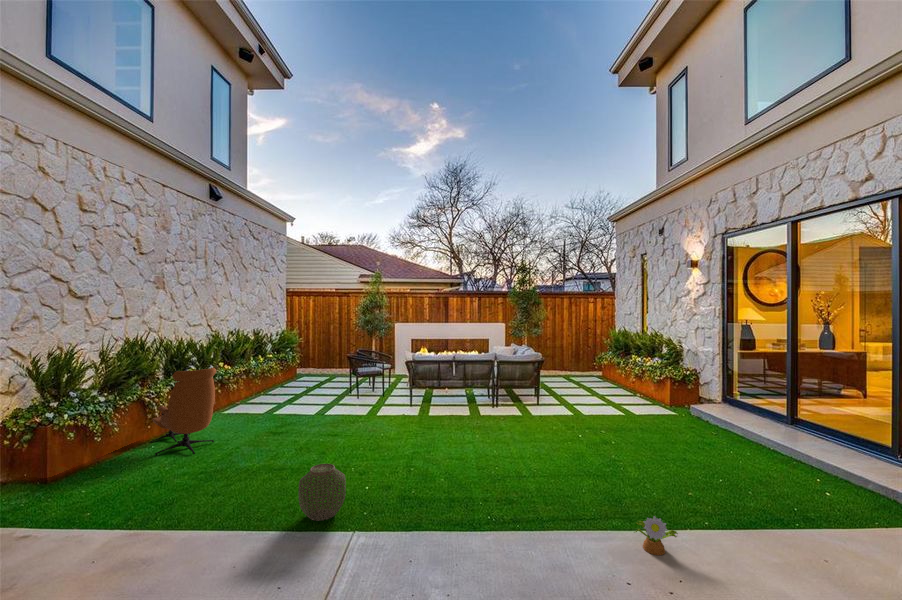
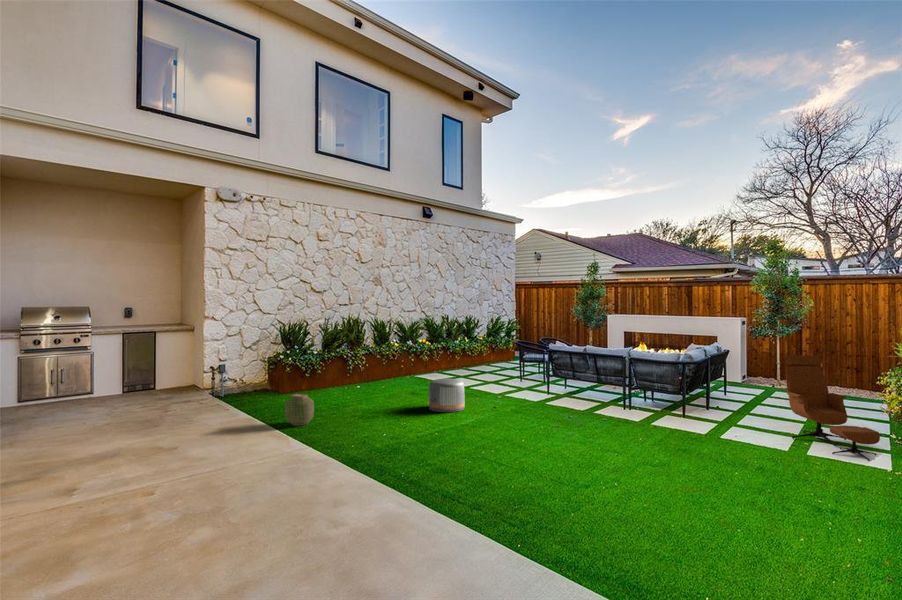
lounge chair: present [150,368,216,455] -> present [785,355,880,461]
pouf: none [372,400,413,441] -> present [429,378,465,412]
decorative plant: present [634,516,678,555] -> none [329,459,361,494]

